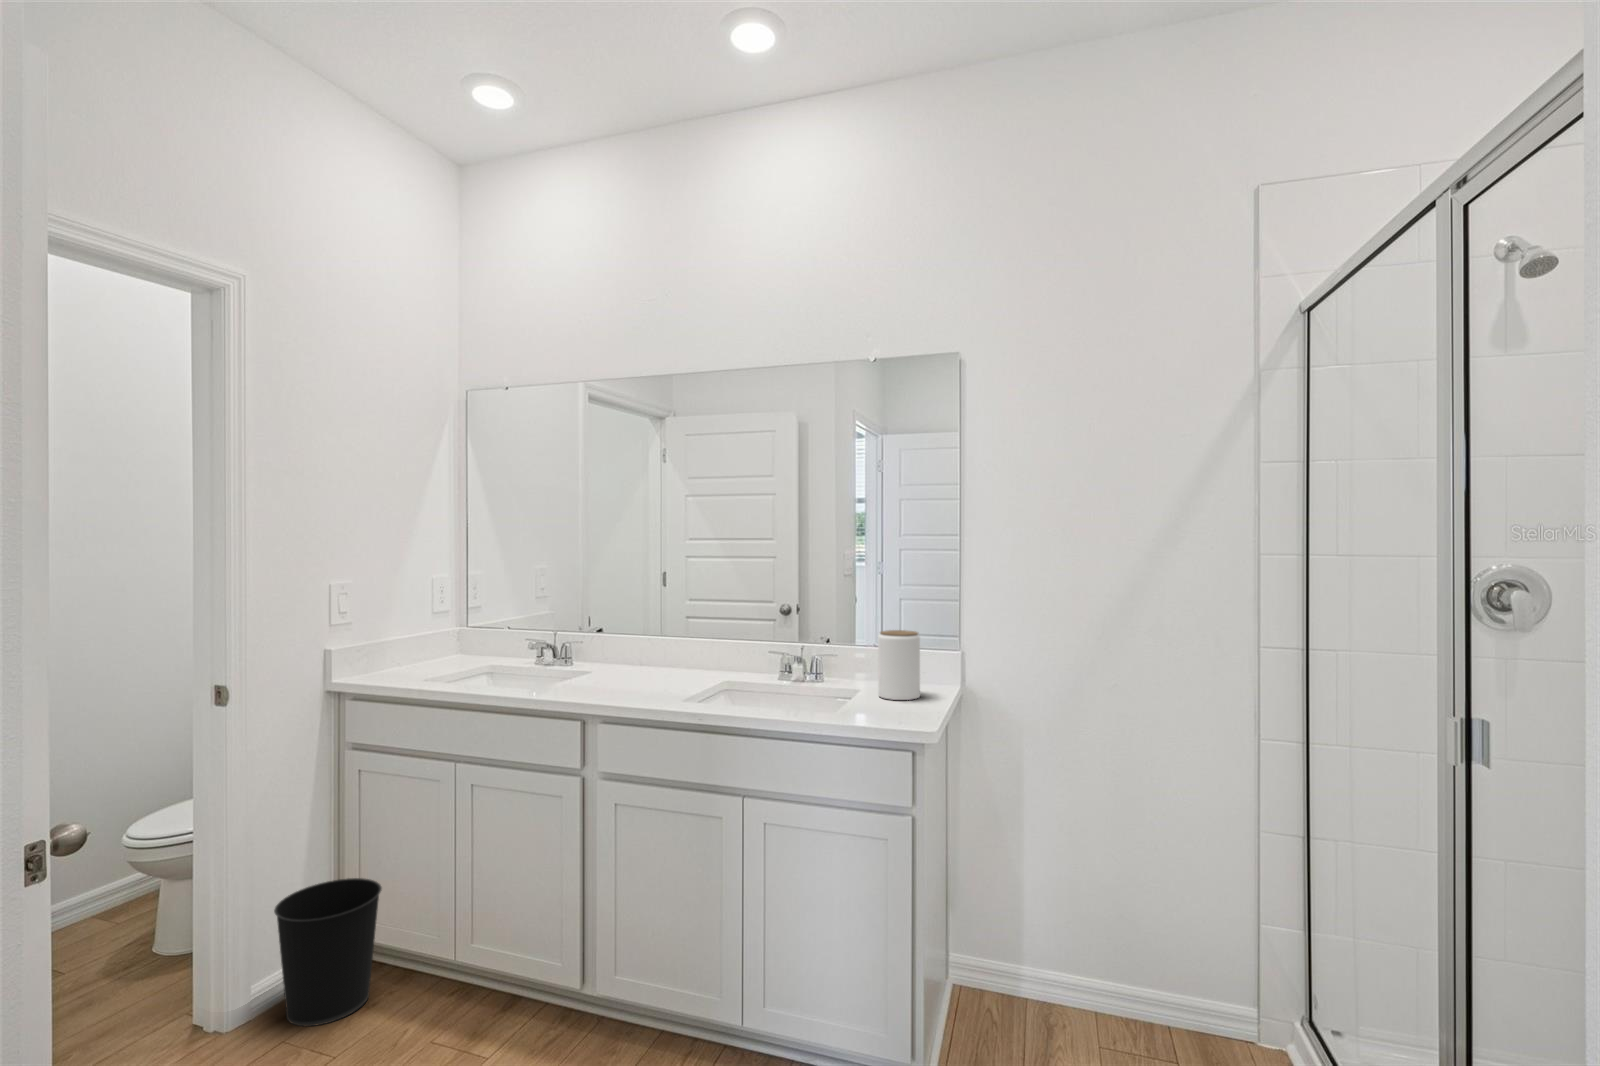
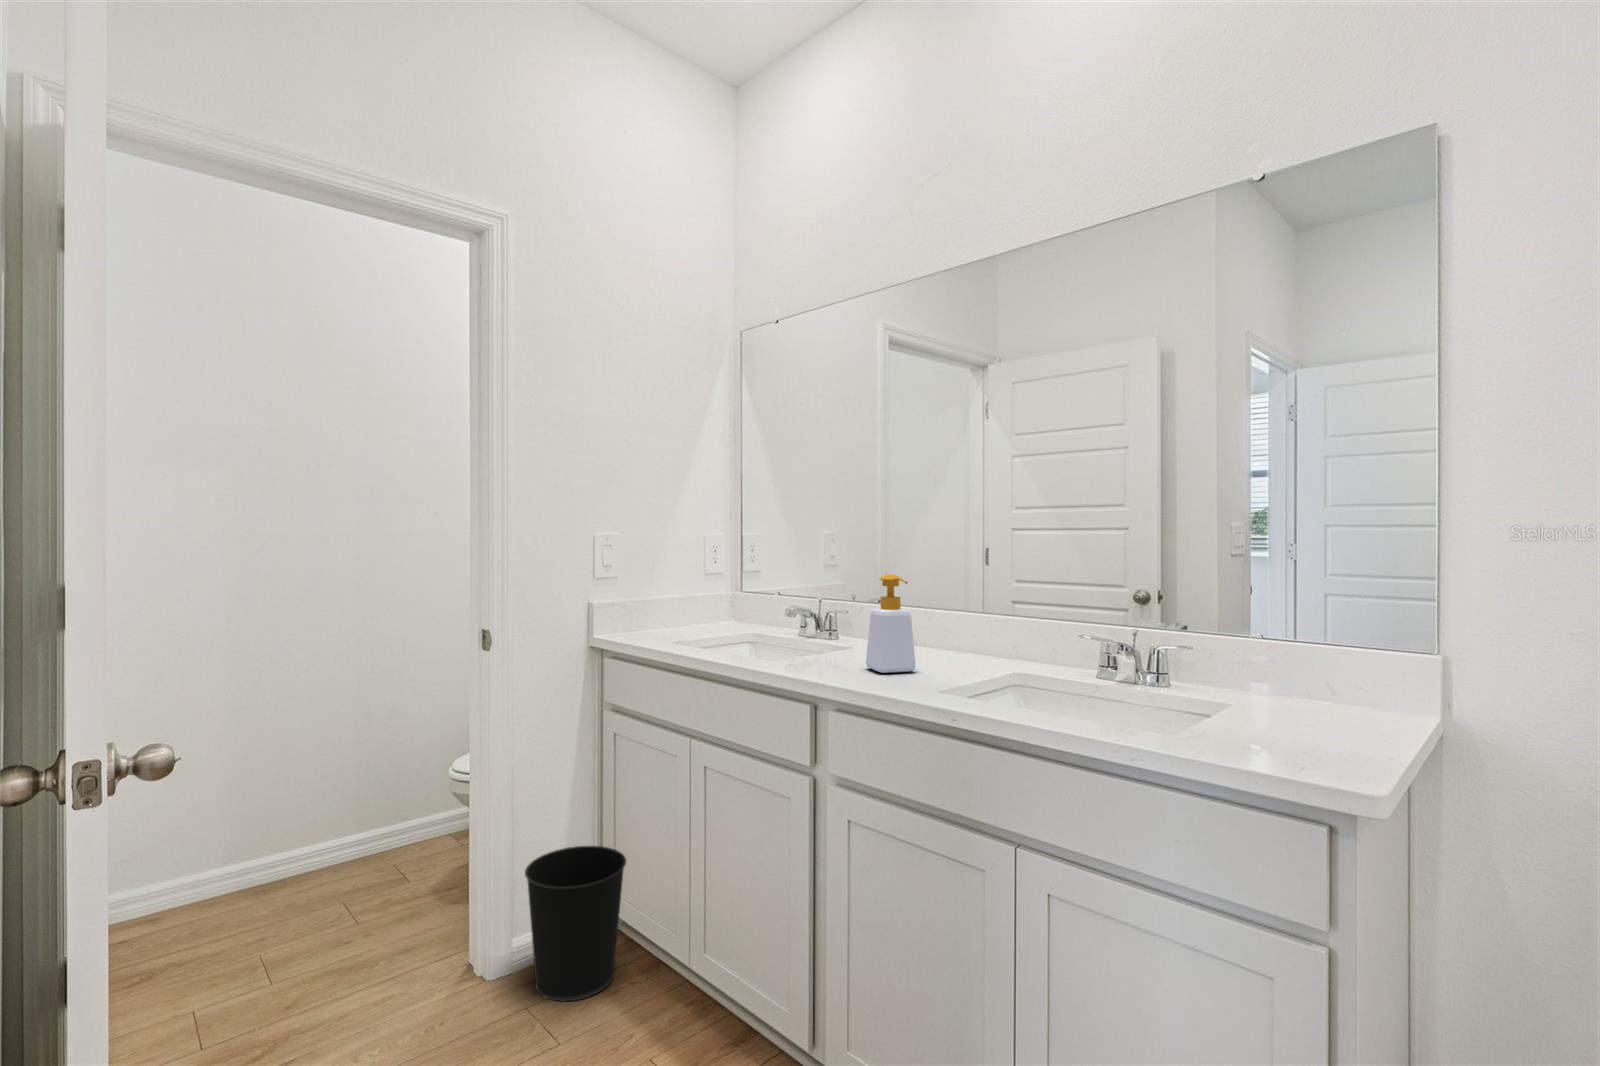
soap bottle: none [614,615,655,691] -> present [866,574,916,673]
jar: present [878,630,920,700] -> none [1264,608,1350,728]

